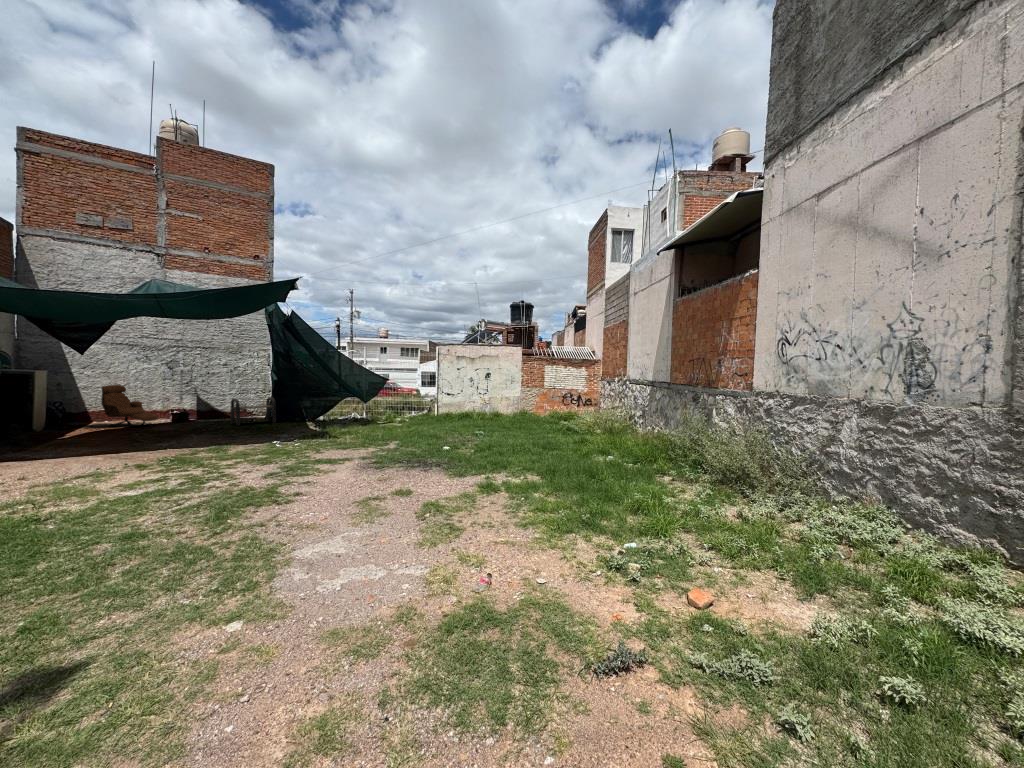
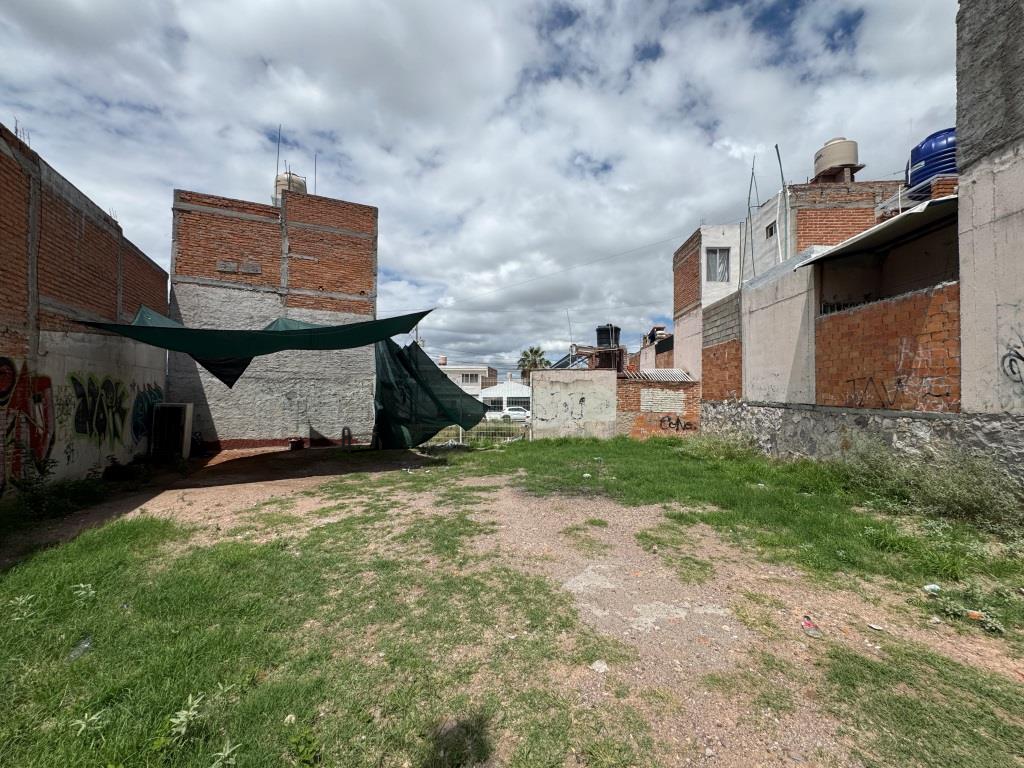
lounge chair: present [101,385,159,427] -> none [233,415,280,454]

